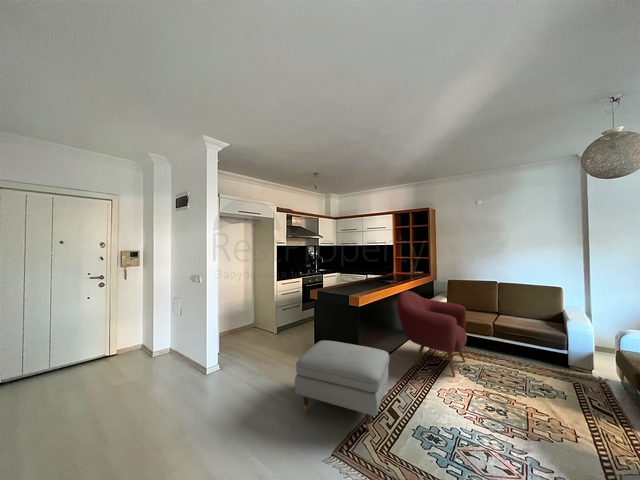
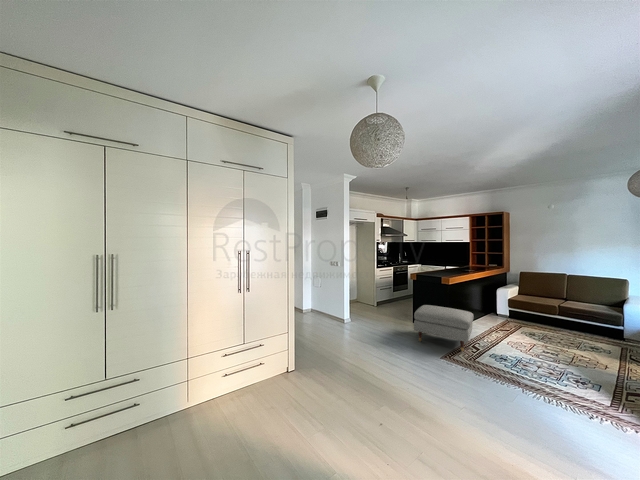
armchair: present [397,291,467,377] -> none [476,278,533,337]

